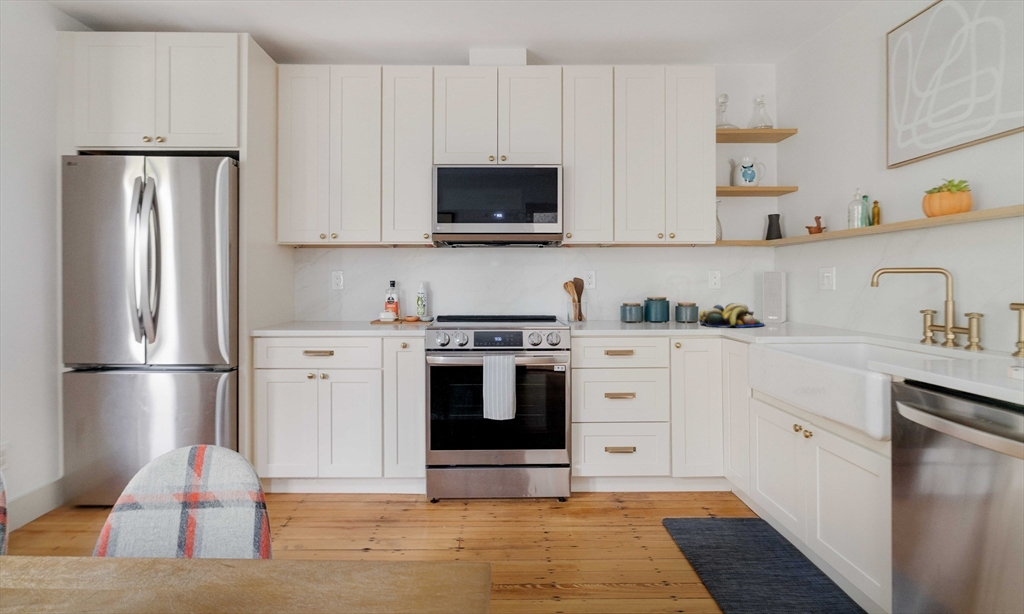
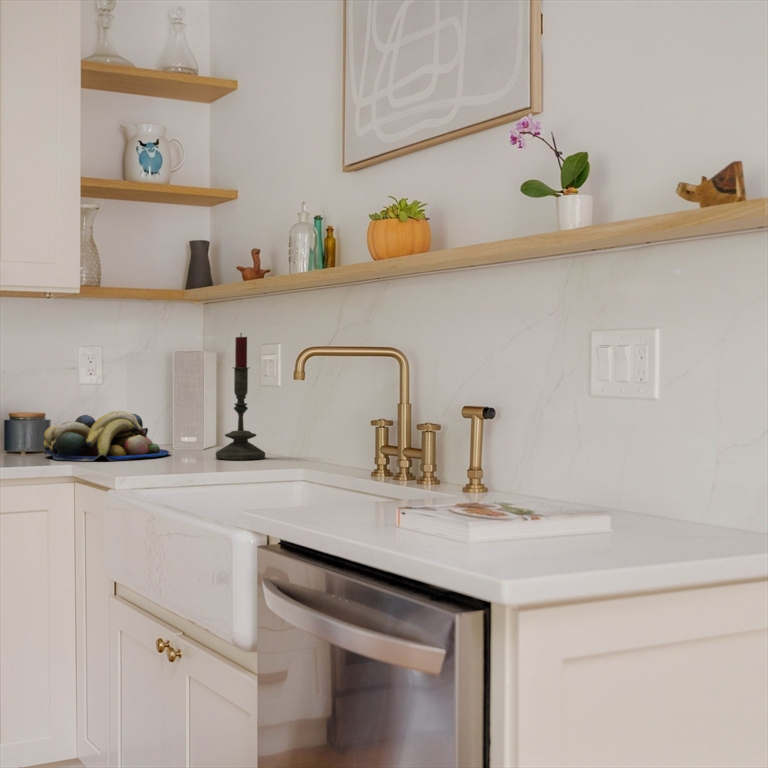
candle: none [794,262,825,329] -> present [216,333,265,460]

